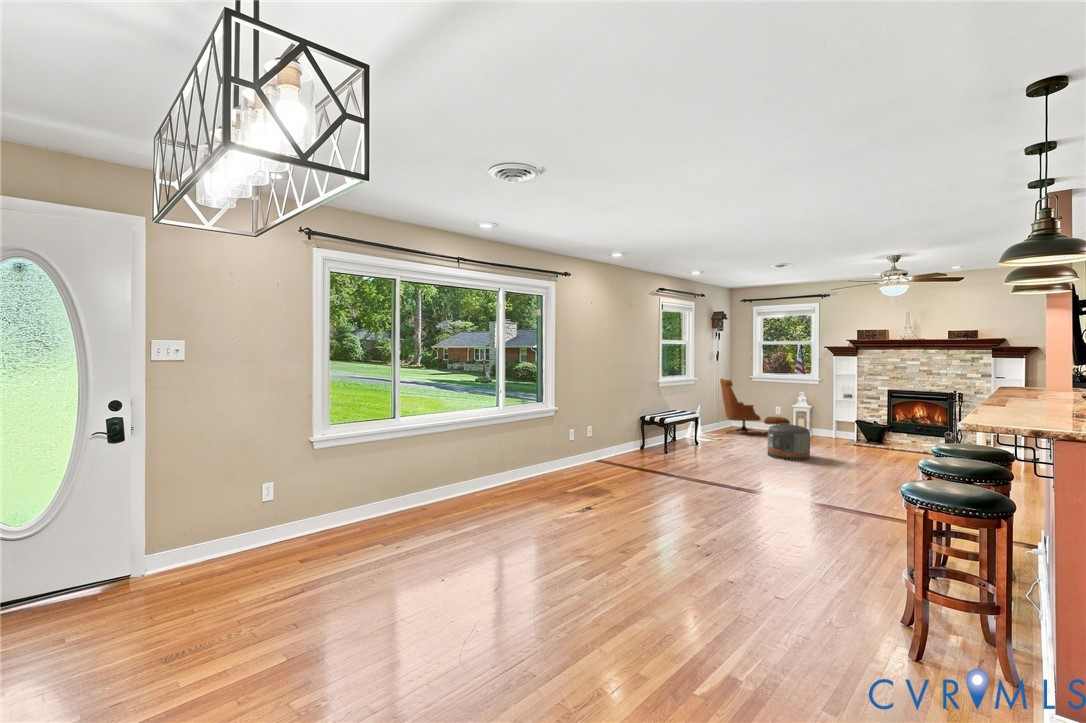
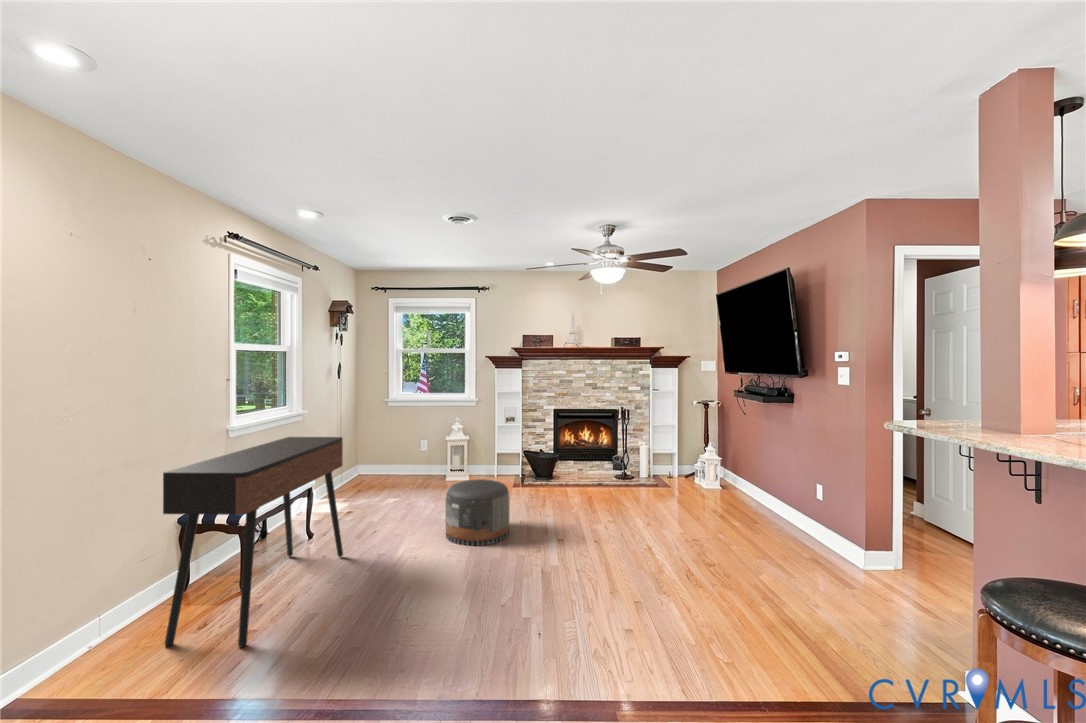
lounge chair: present [720,379,790,435] -> none [343,406,443,494]
console table: none [638,388,709,463] -> present [163,437,343,647]

